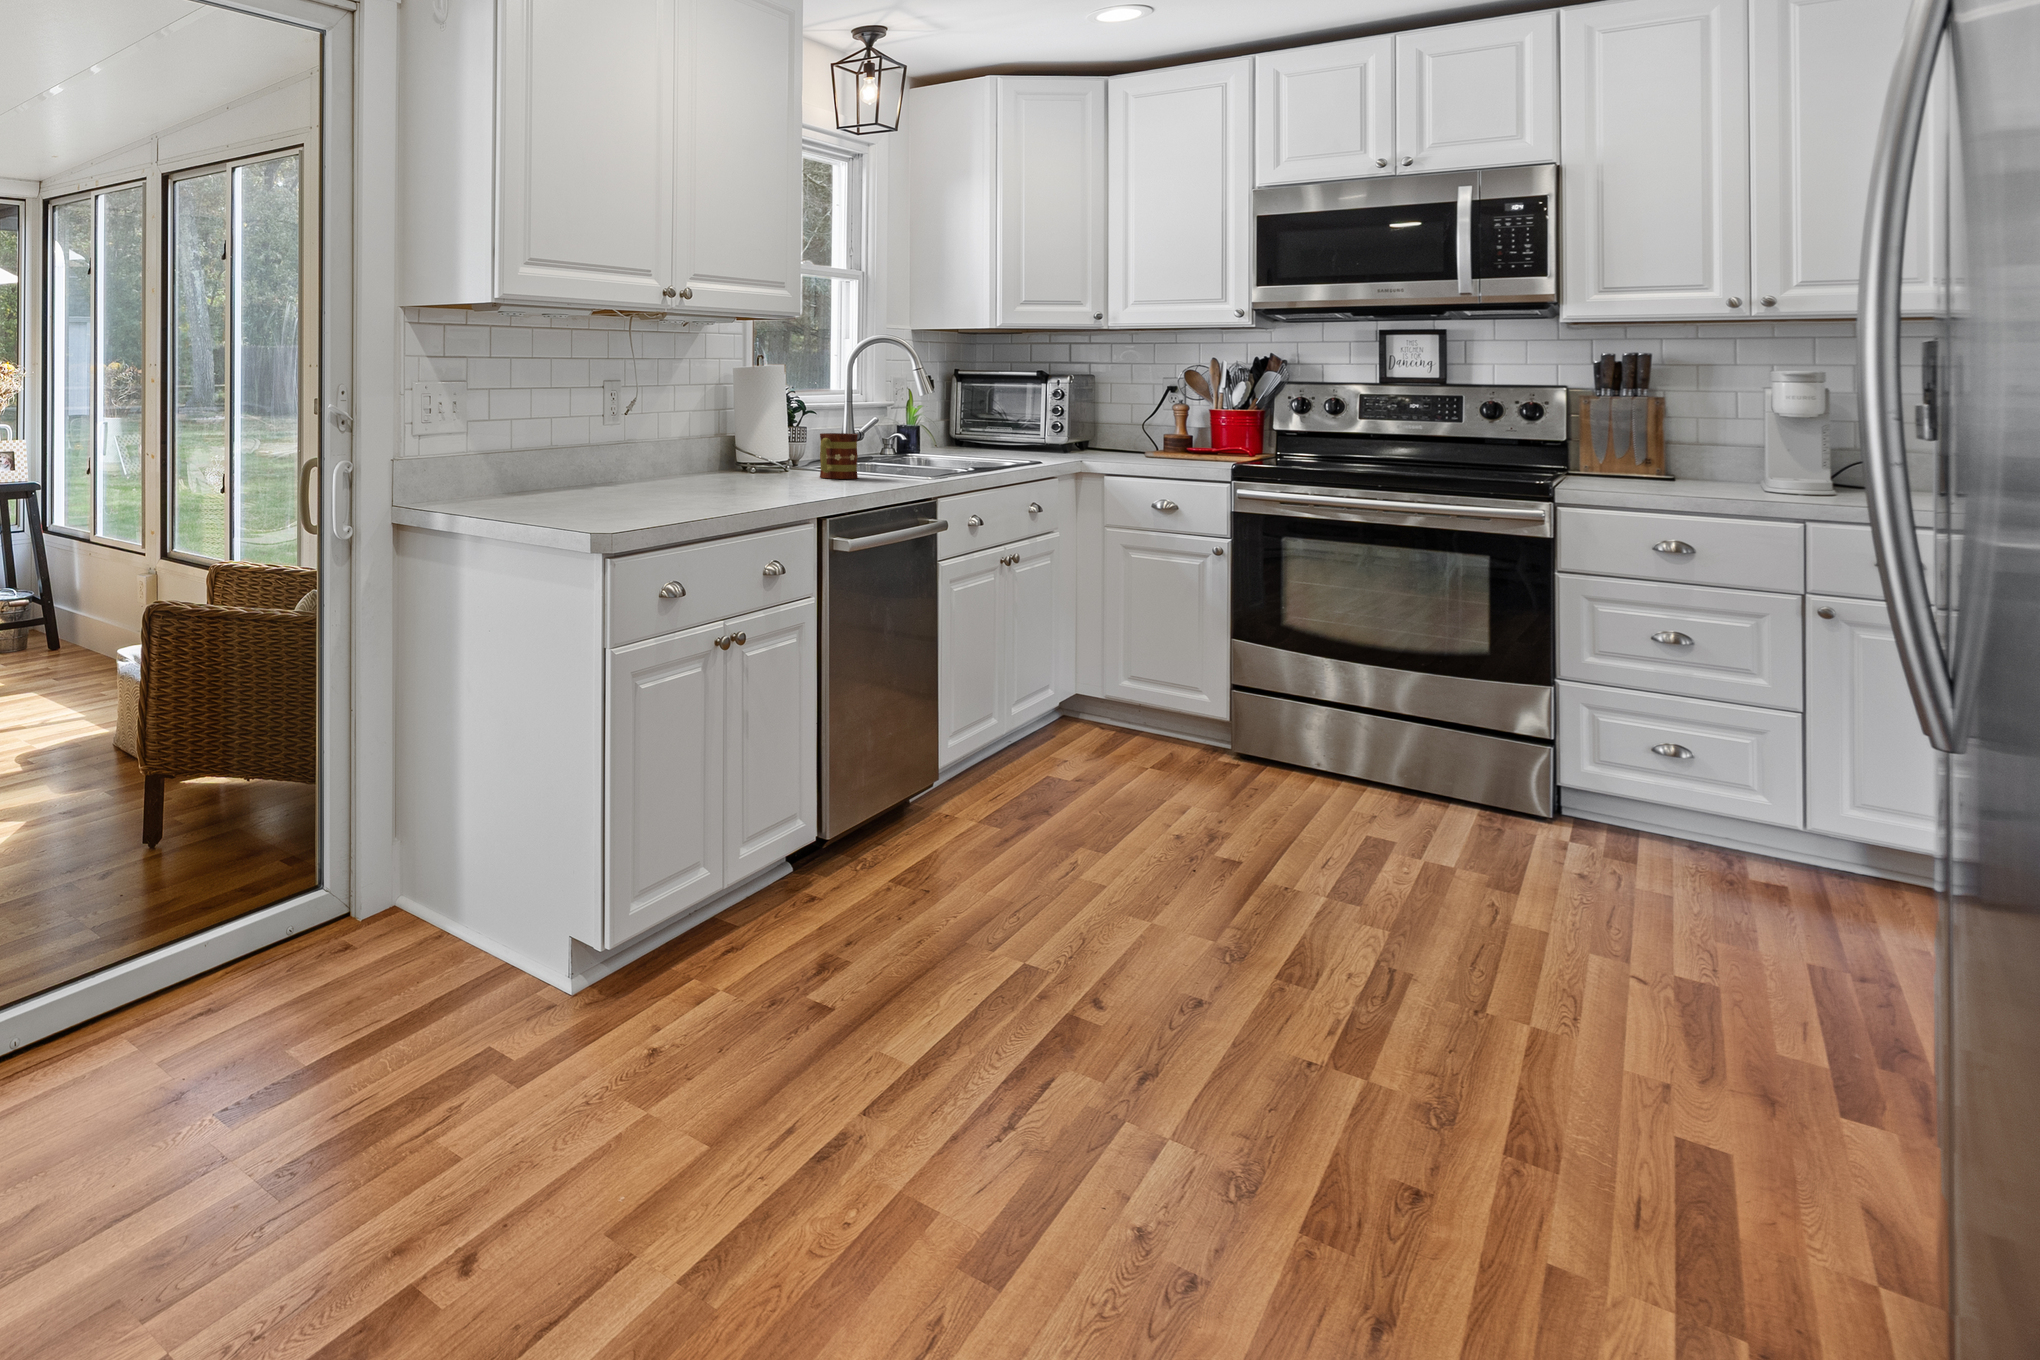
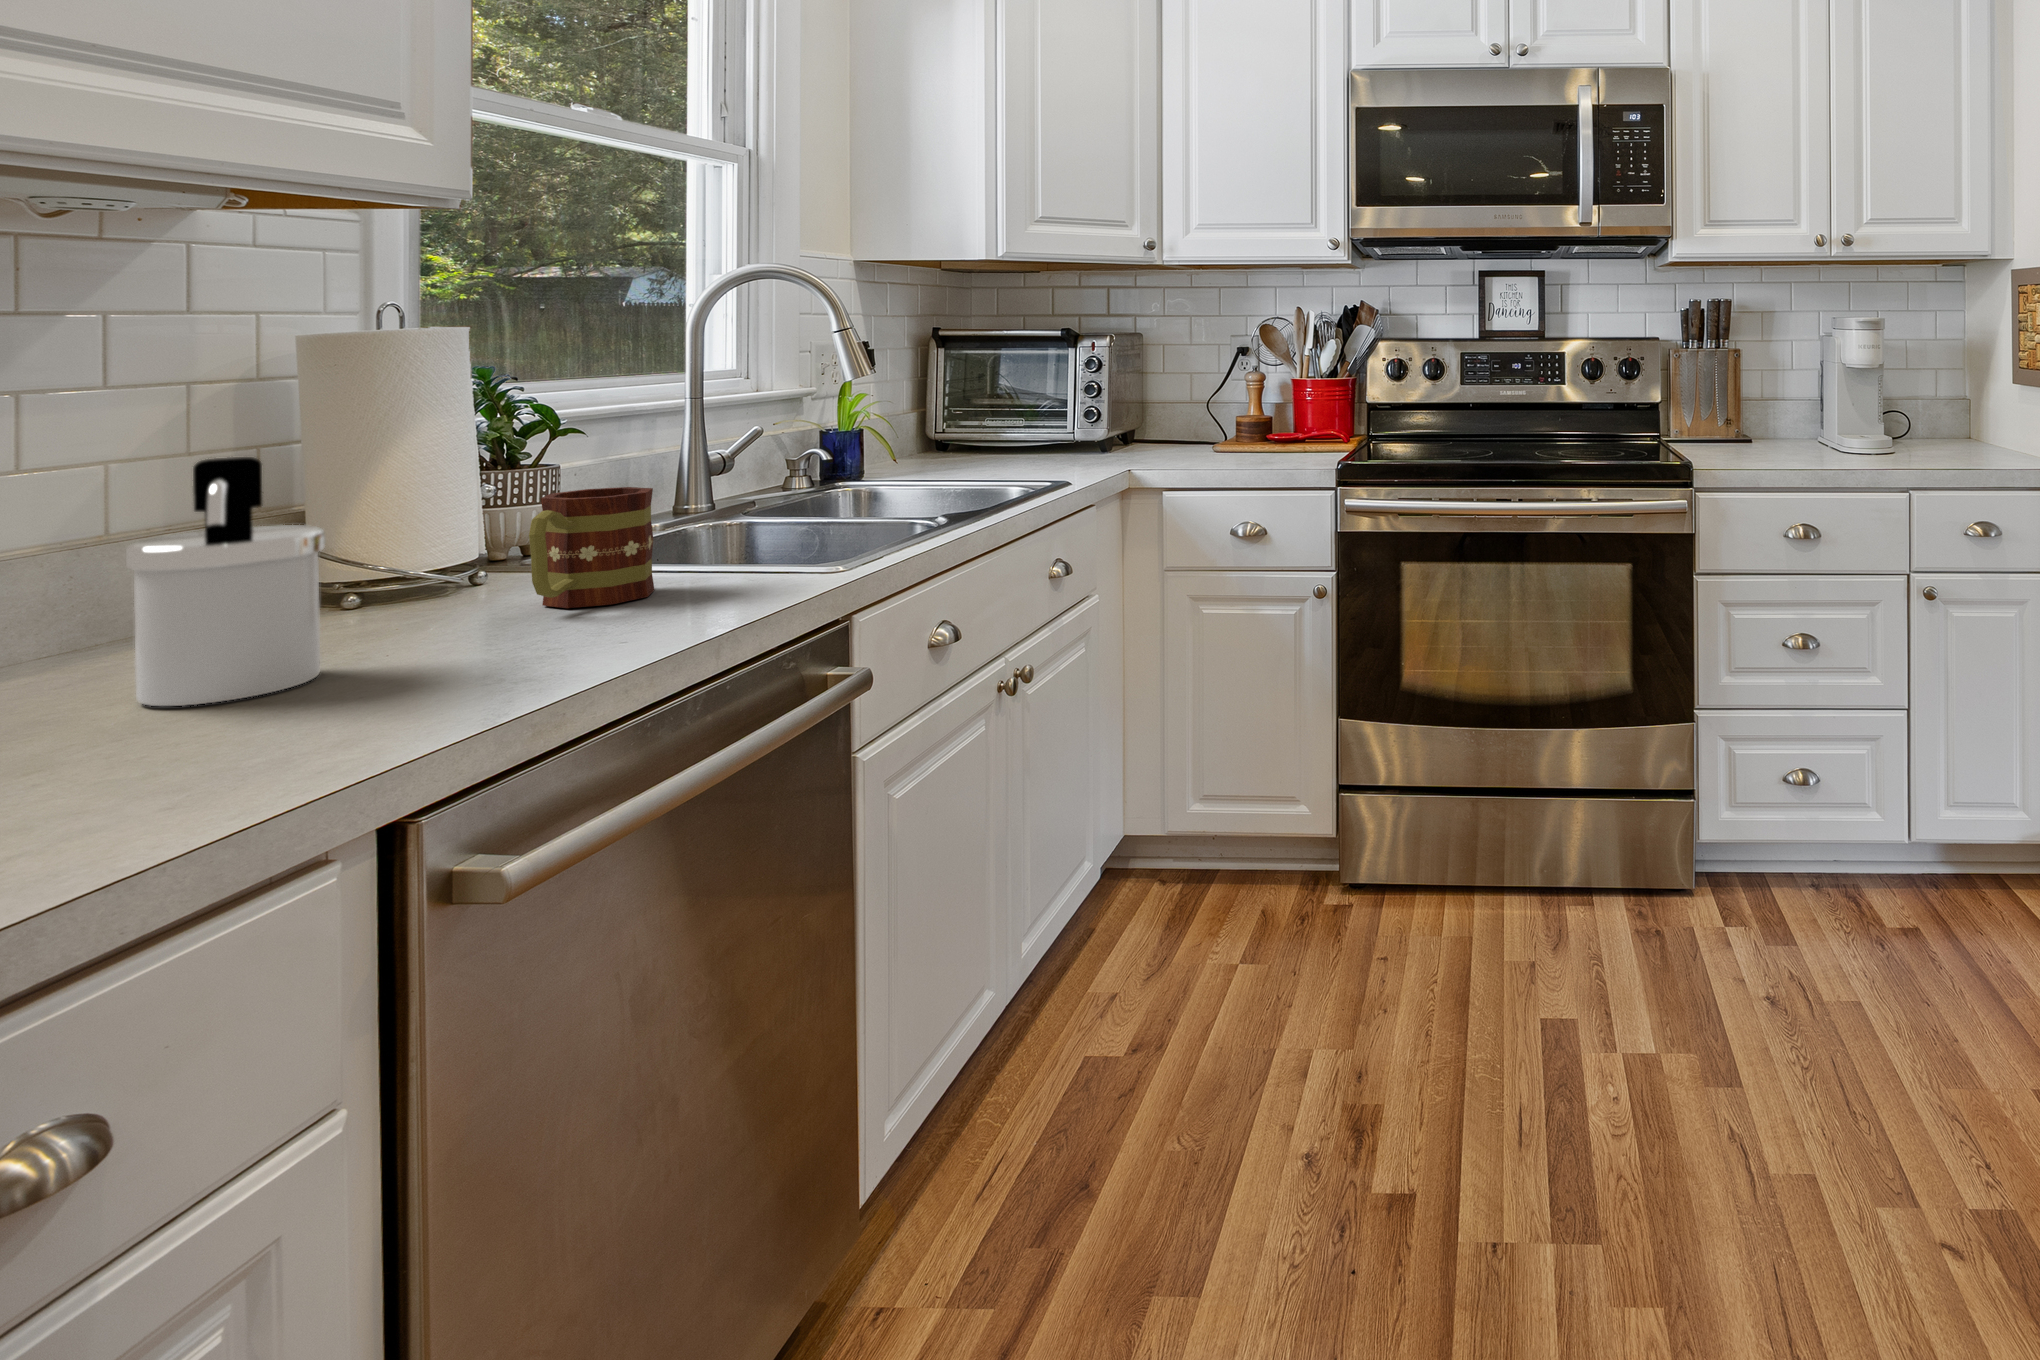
soap dispenser: none [725,407,773,486] -> present [126,457,325,706]

